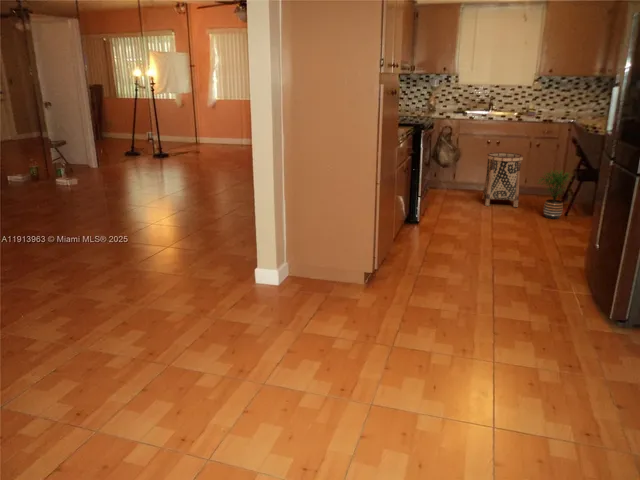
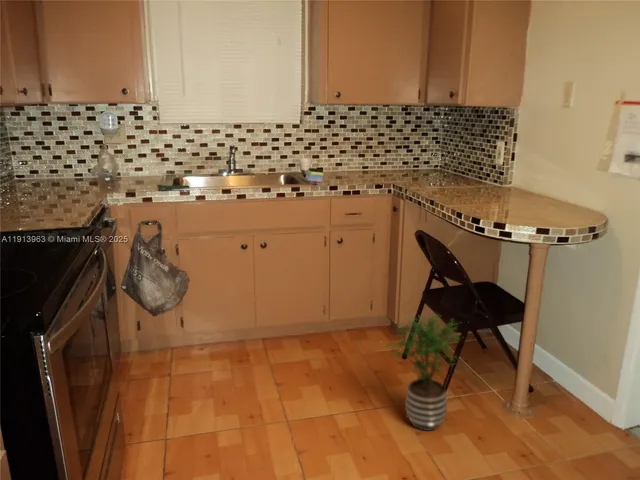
basket: present [482,152,523,207] -> none [252,269,338,407]

